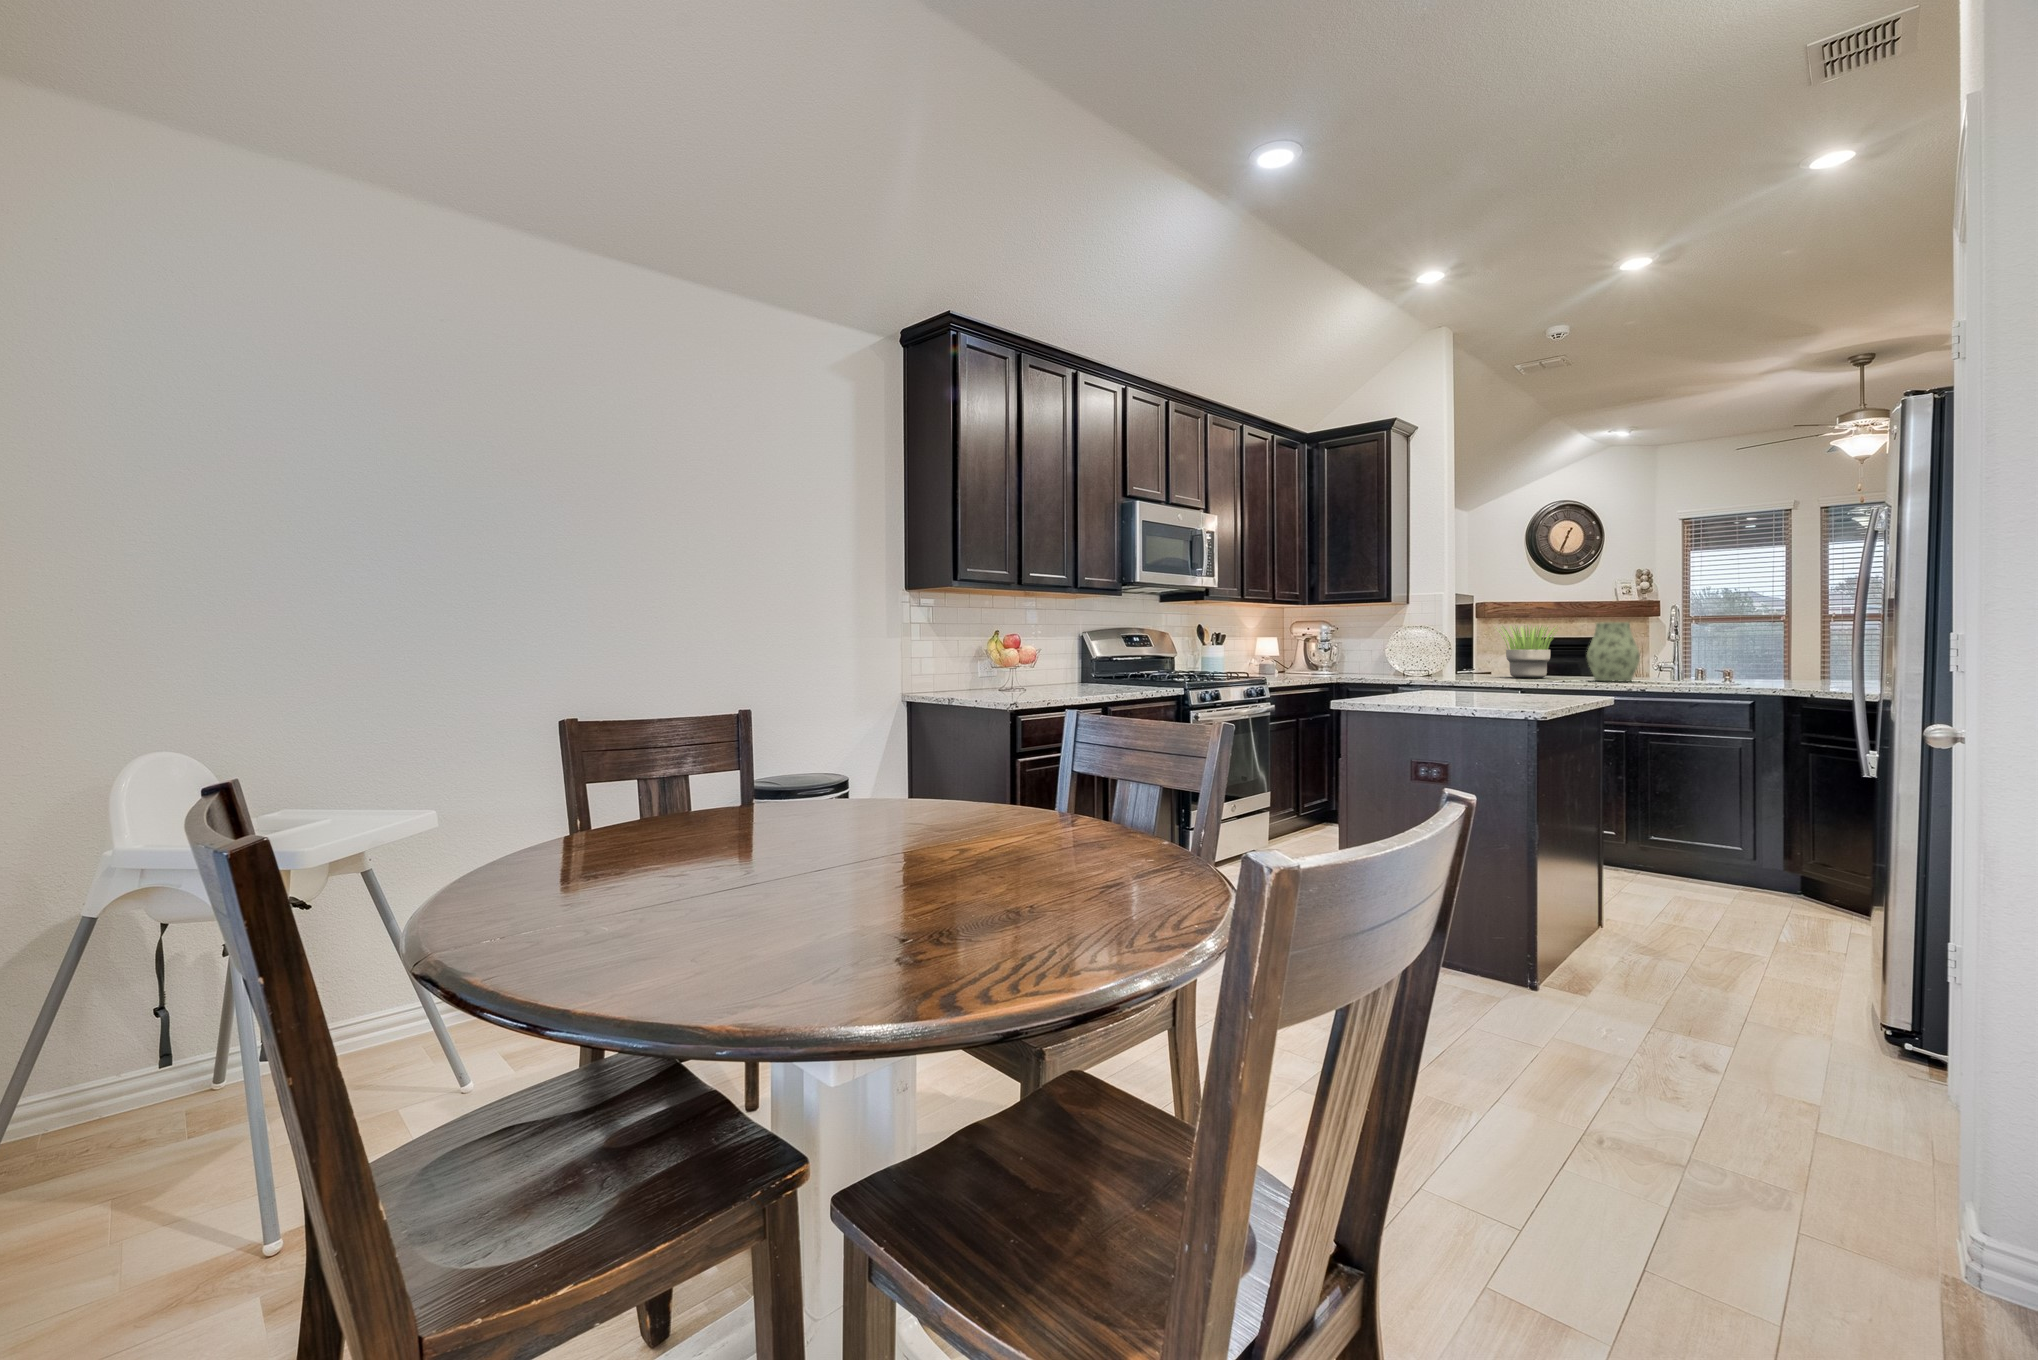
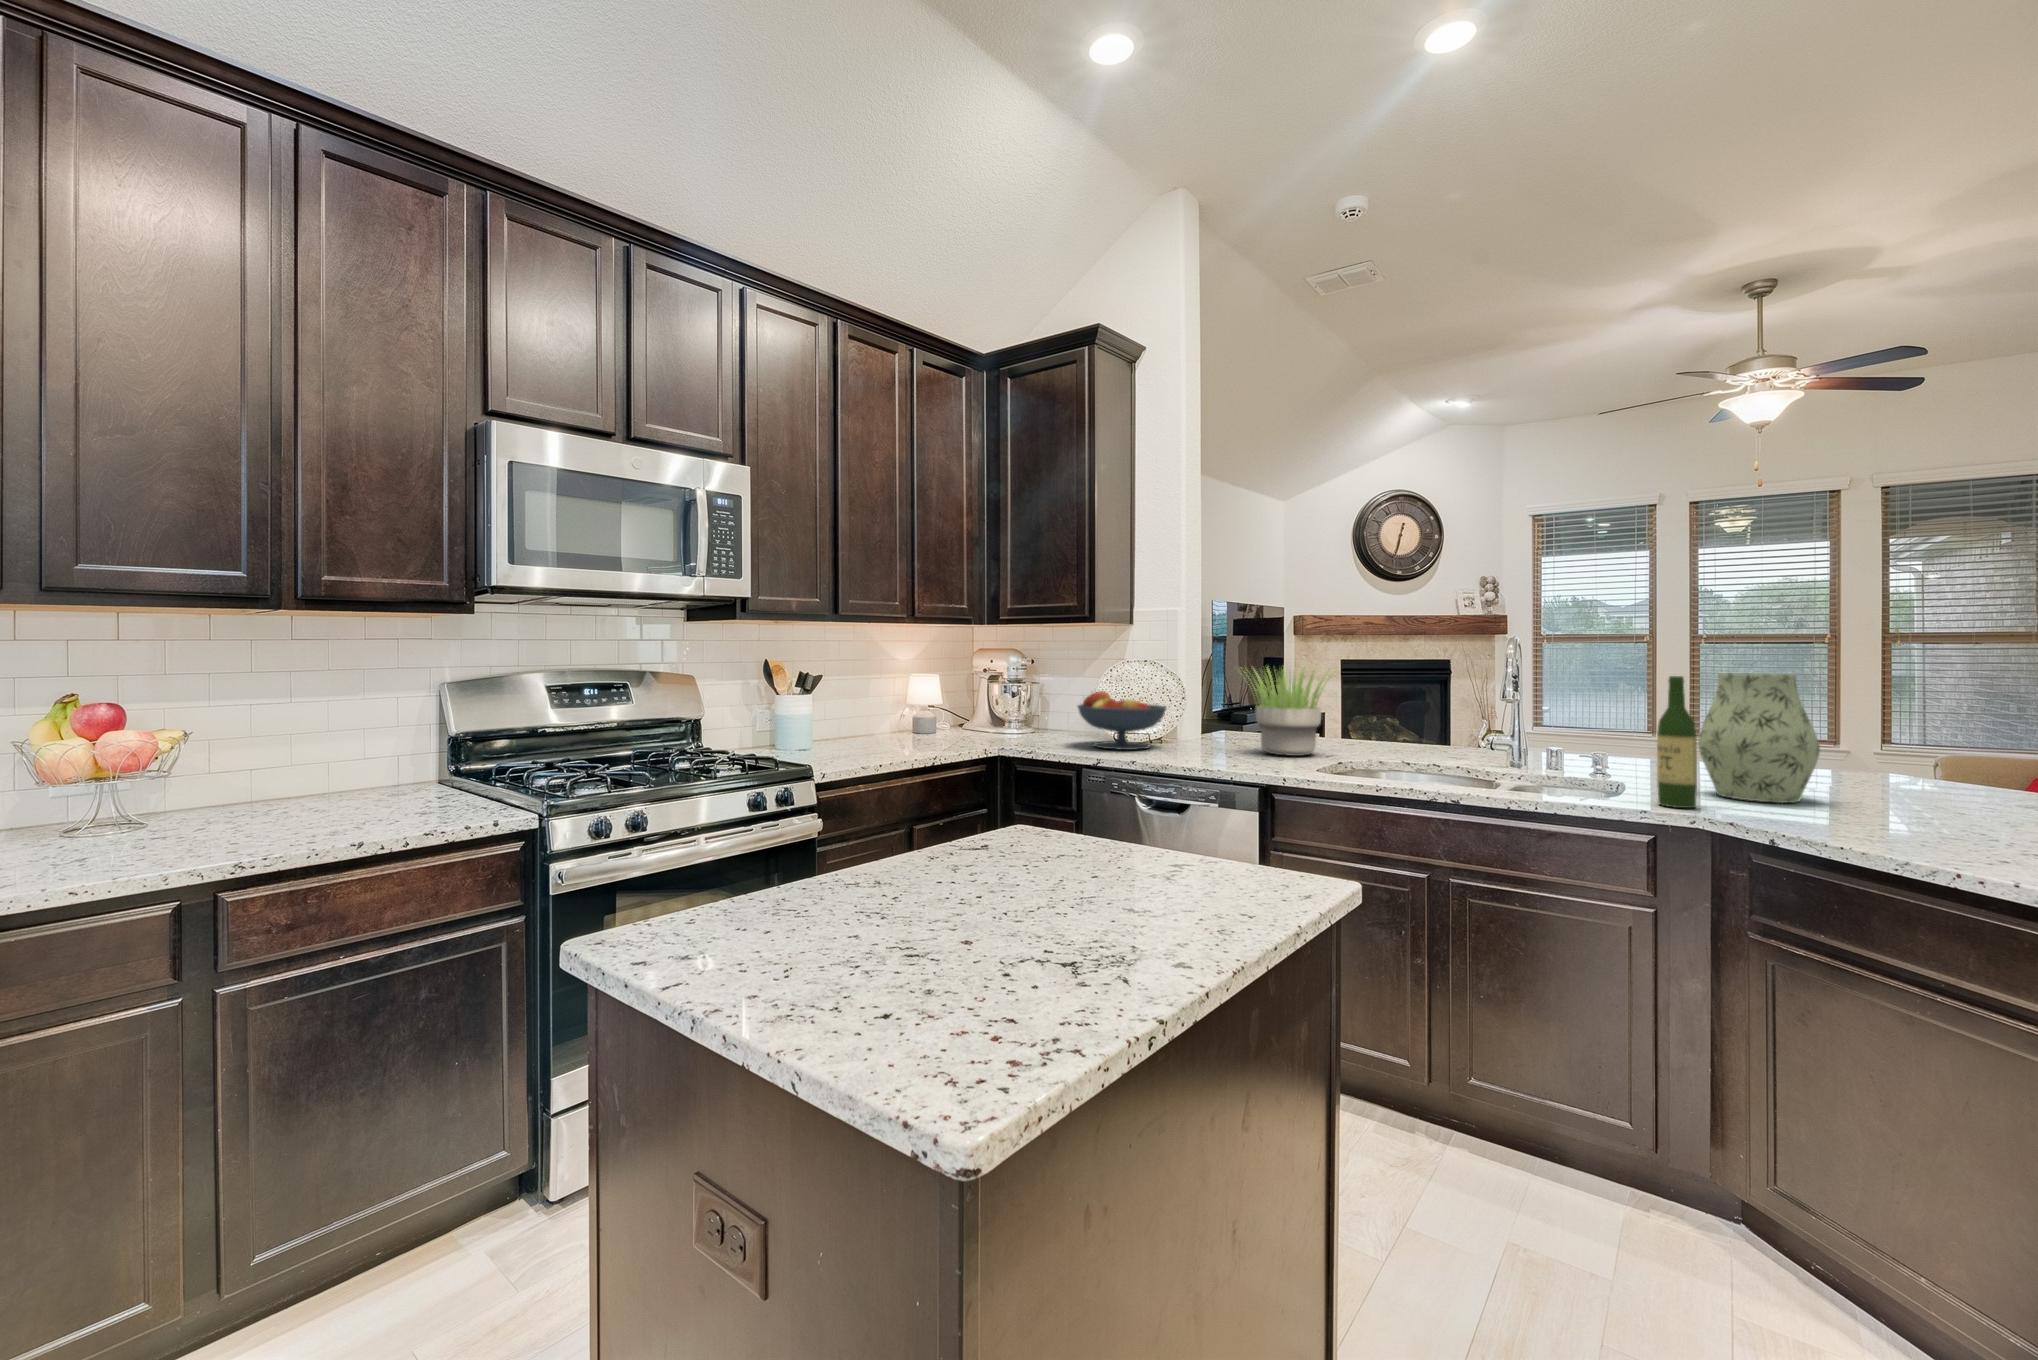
wine bottle: none [1762,620,1785,687] -> present [1657,676,1697,808]
vase: present [1587,622,1640,682] -> present [1698,673,1820,803]
fruit bowl: none [1384,643,1445,677] -> present [1078,691,1166,750]

